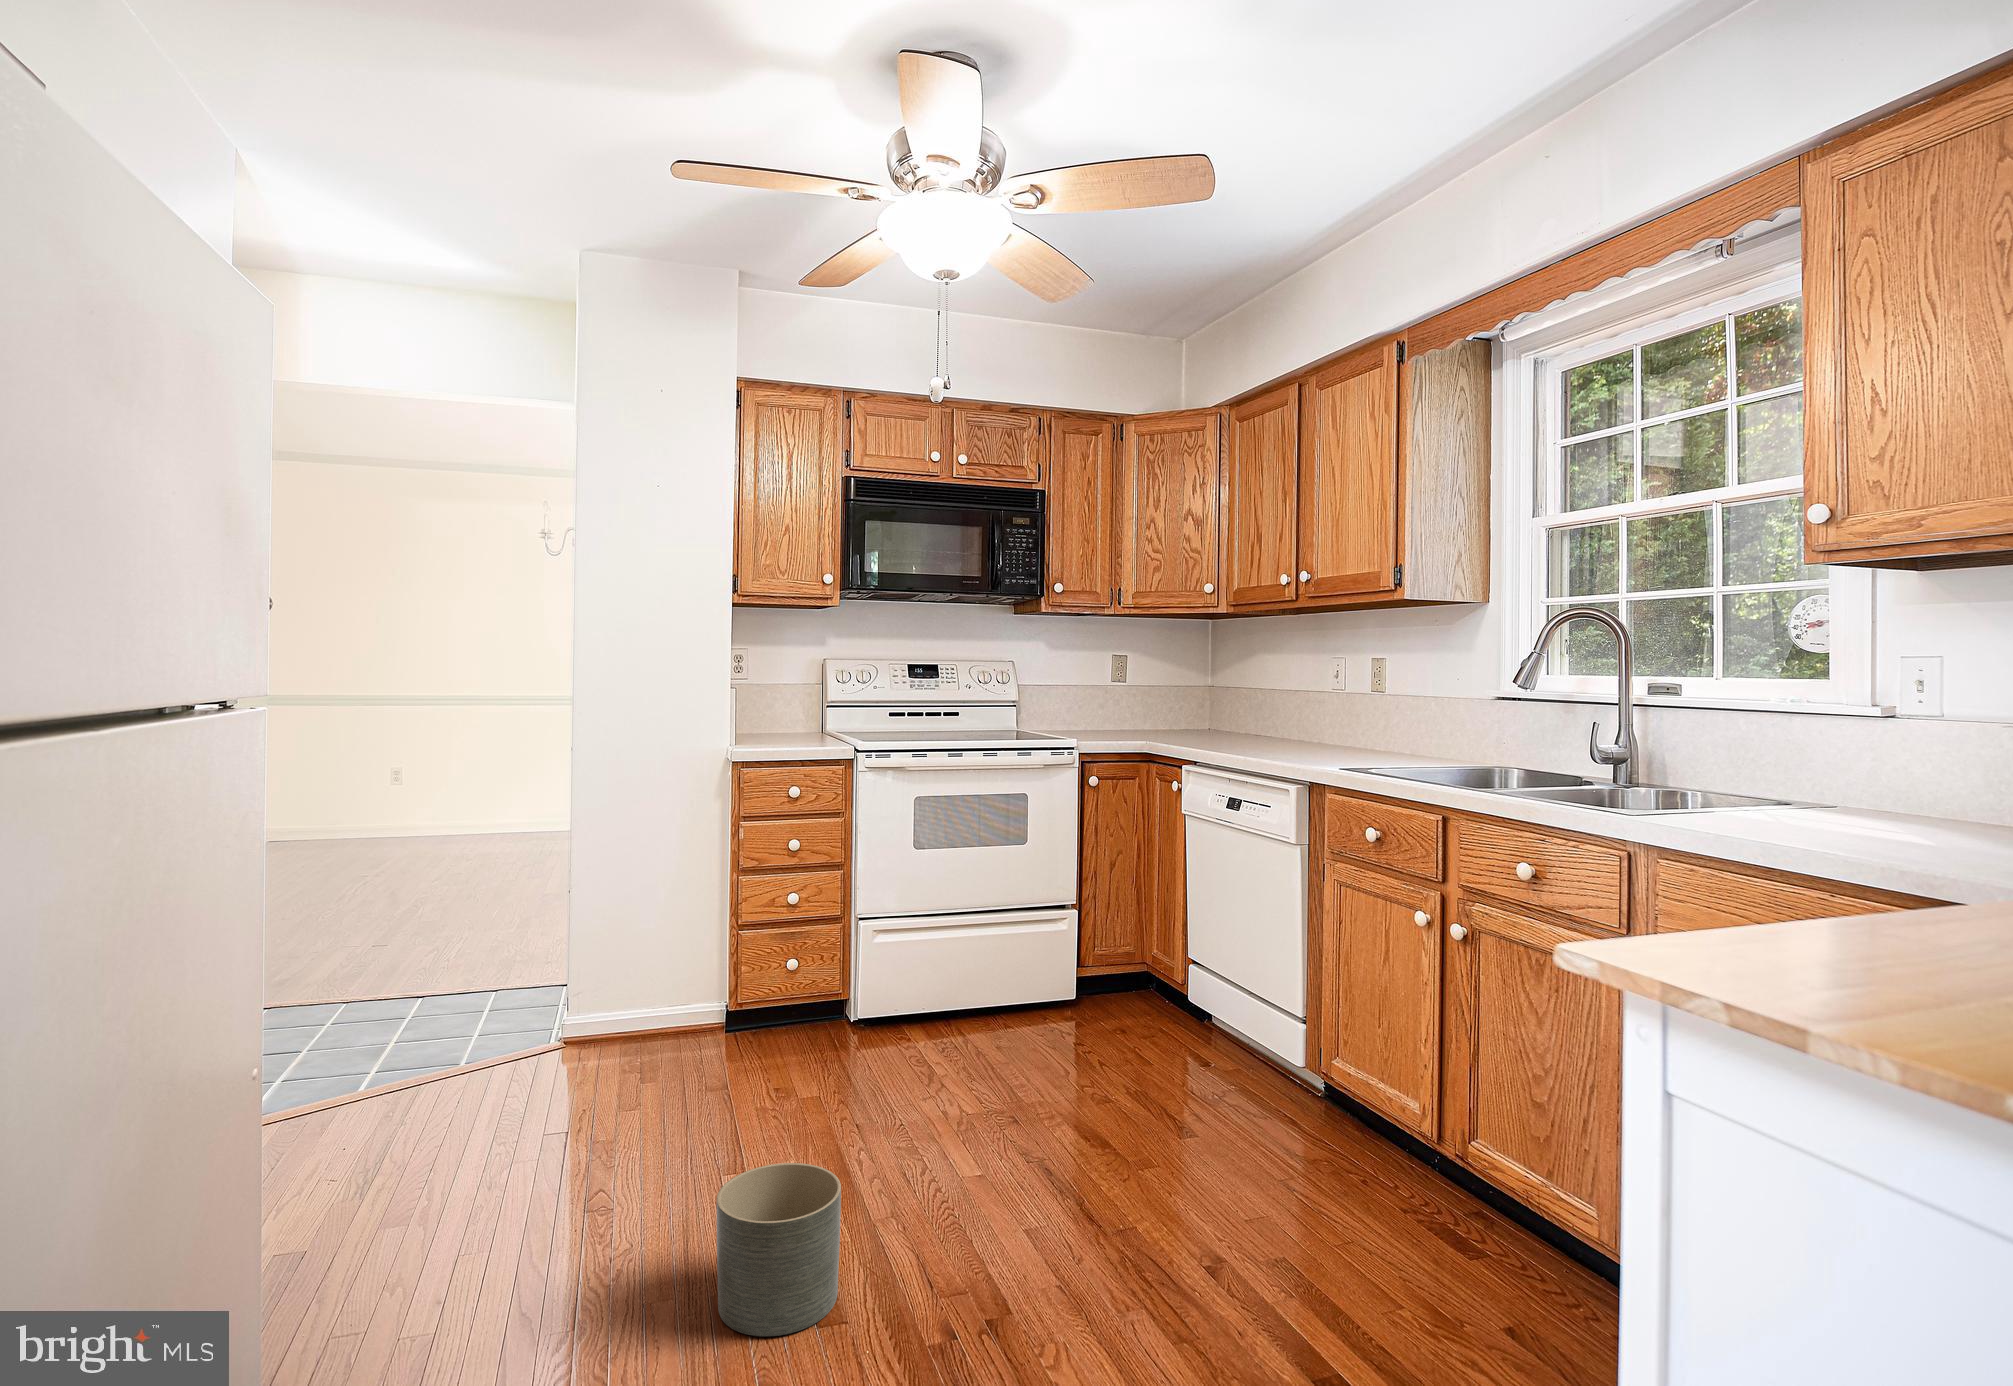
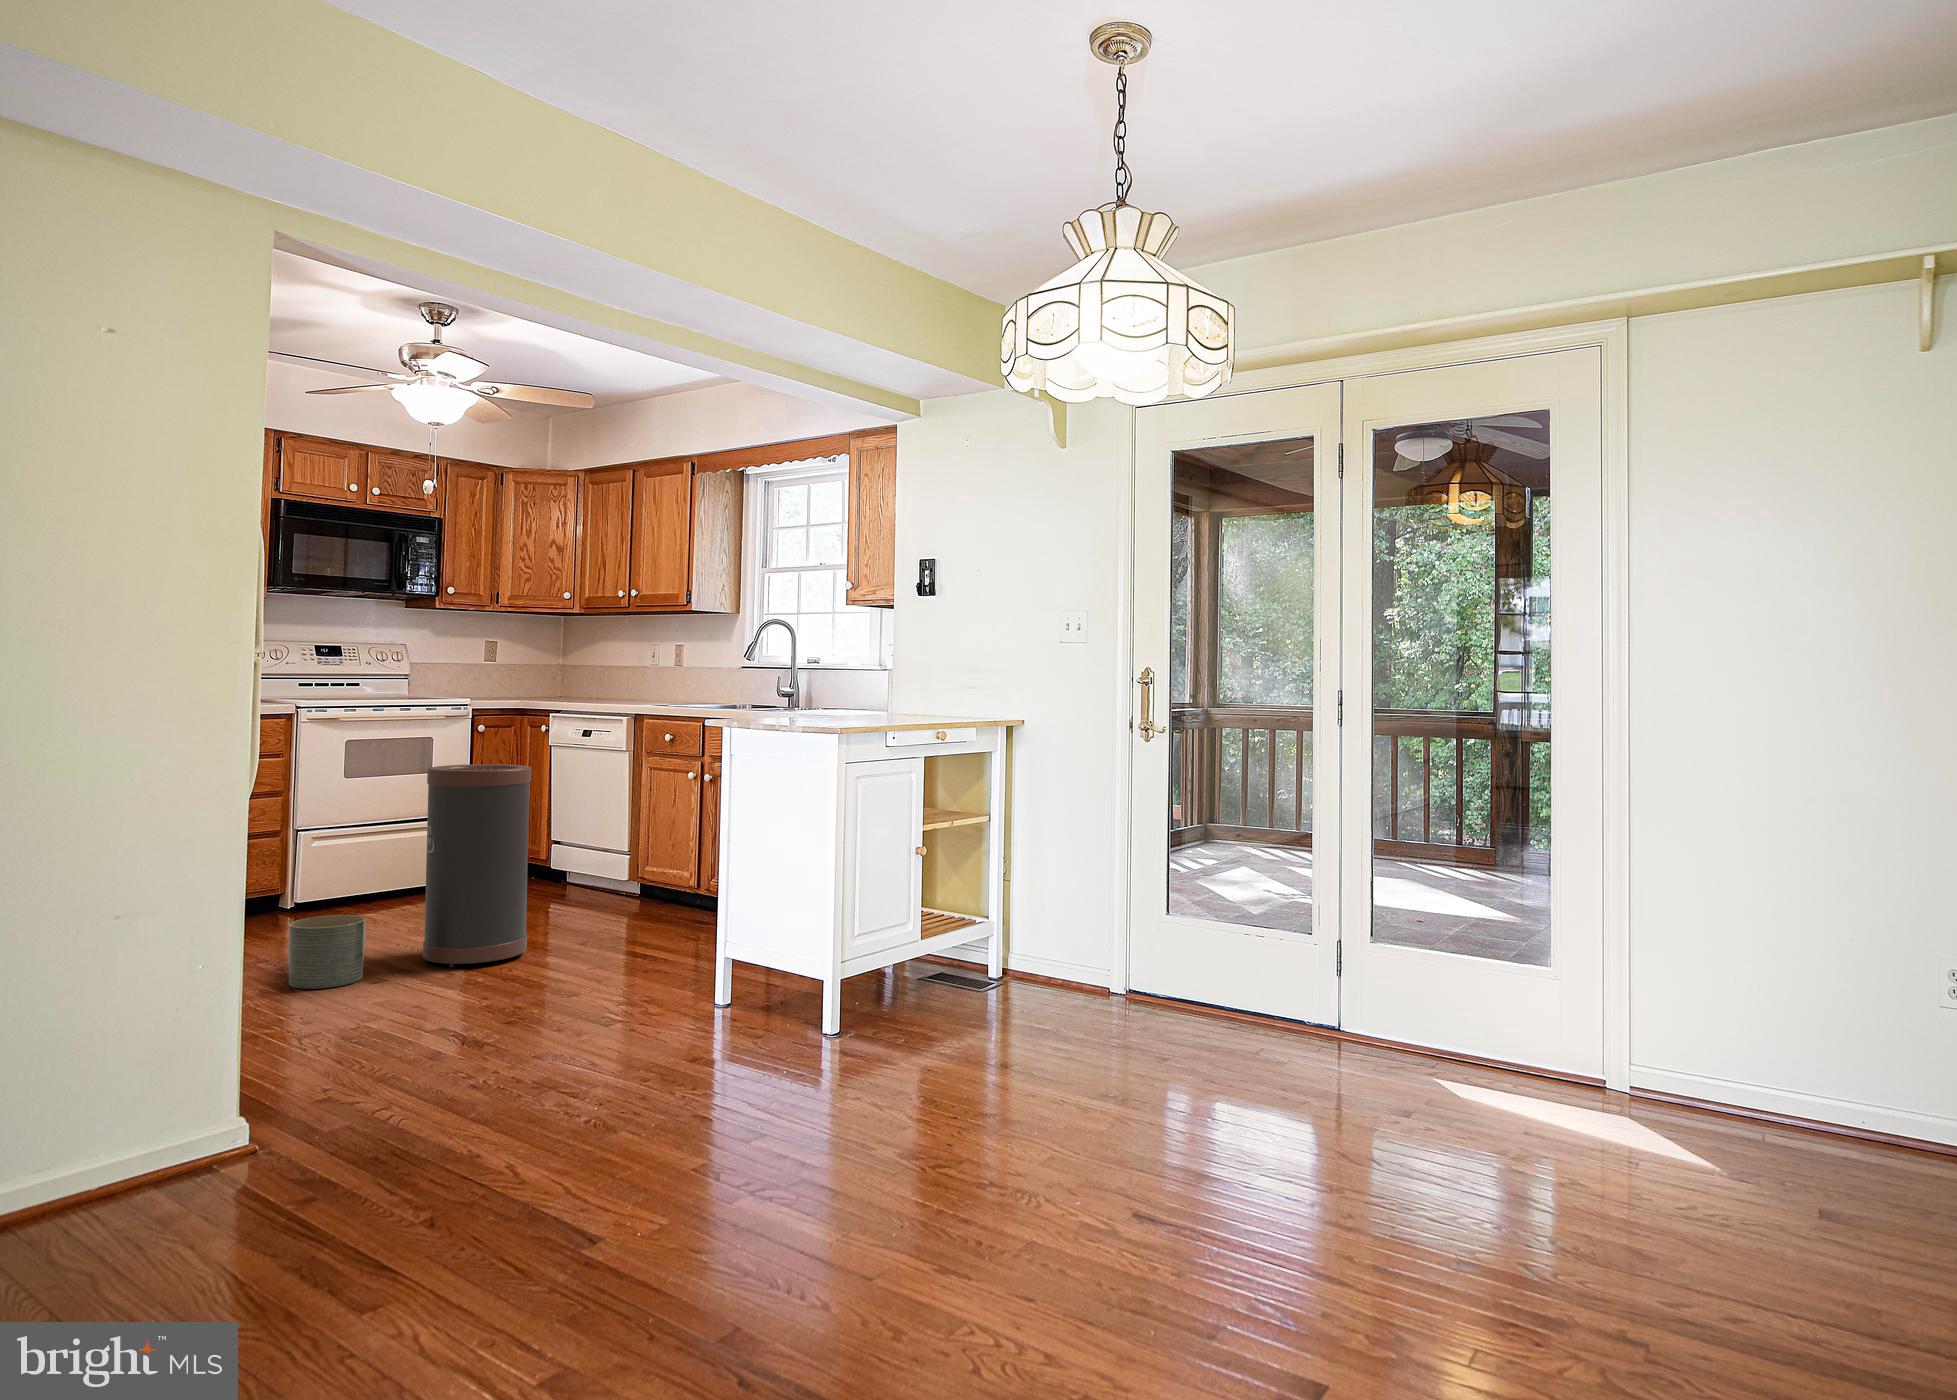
trash can: none [948,888,1129,1309] -> present [423,764,531,967]

